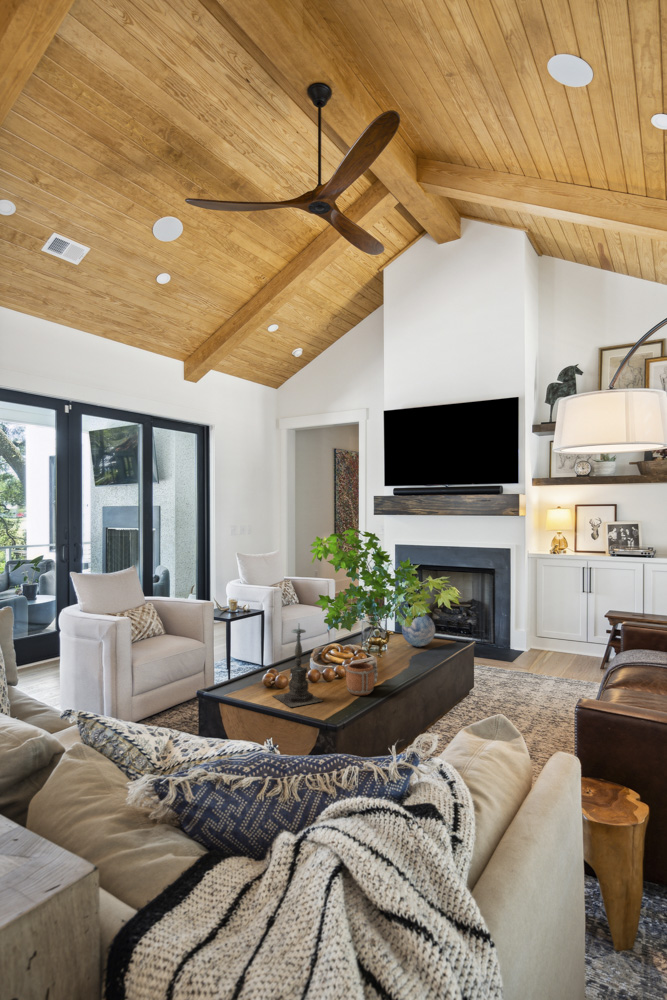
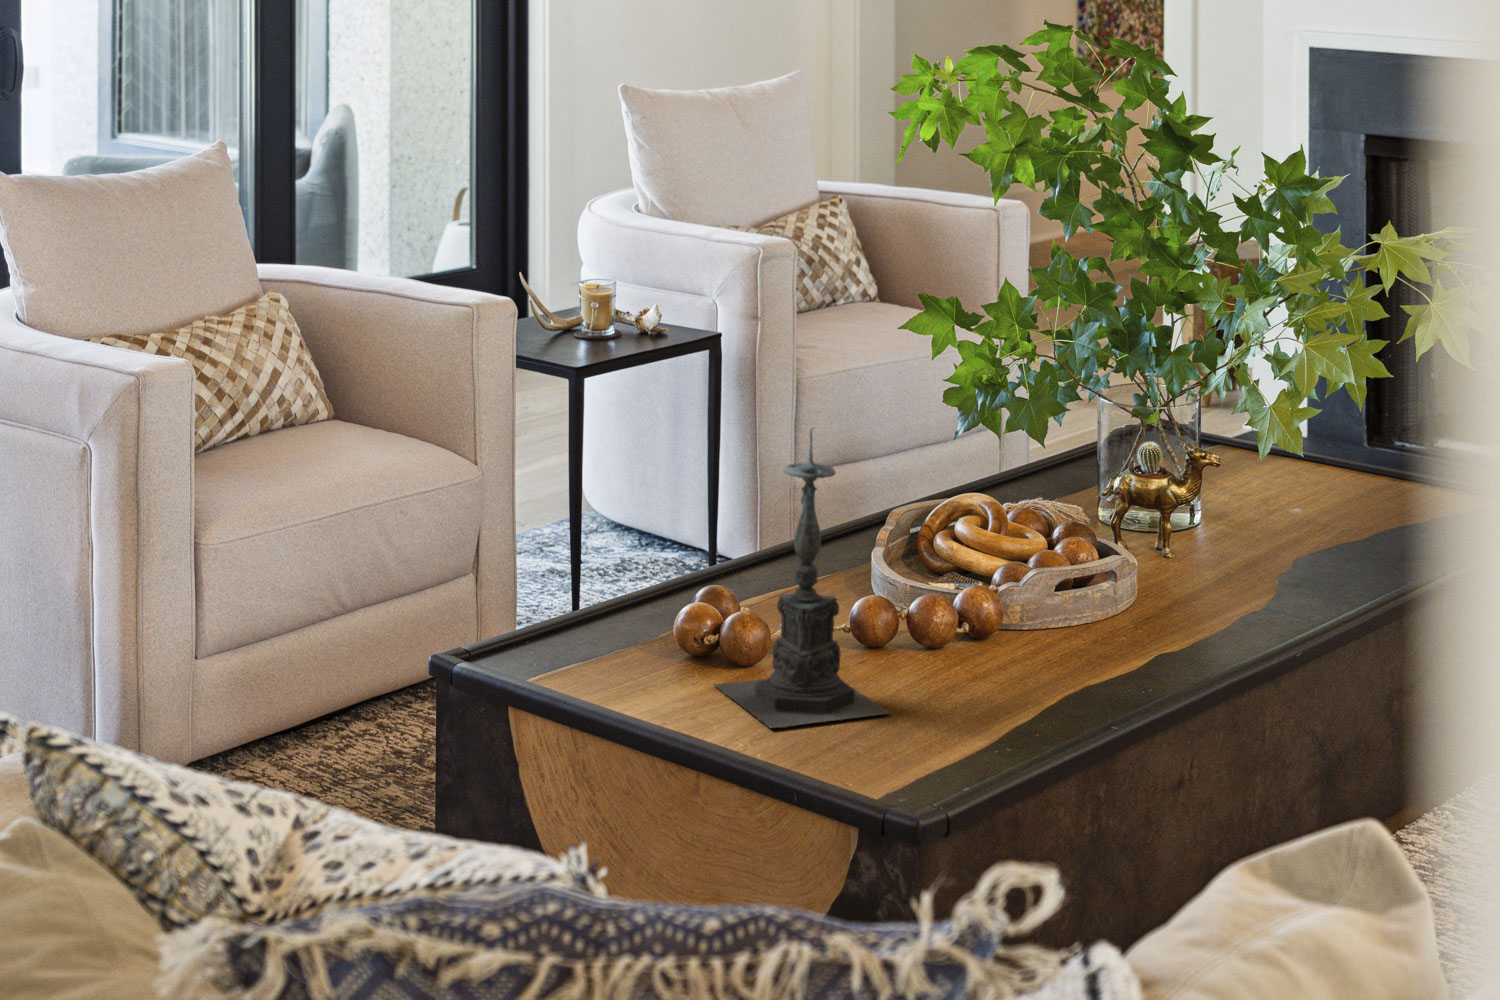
decorative orb: present [402,615,435,647] -> none [1227,410,1354,534]
mug: present [346,661,378,695] -> none [980,584,1098,702]

